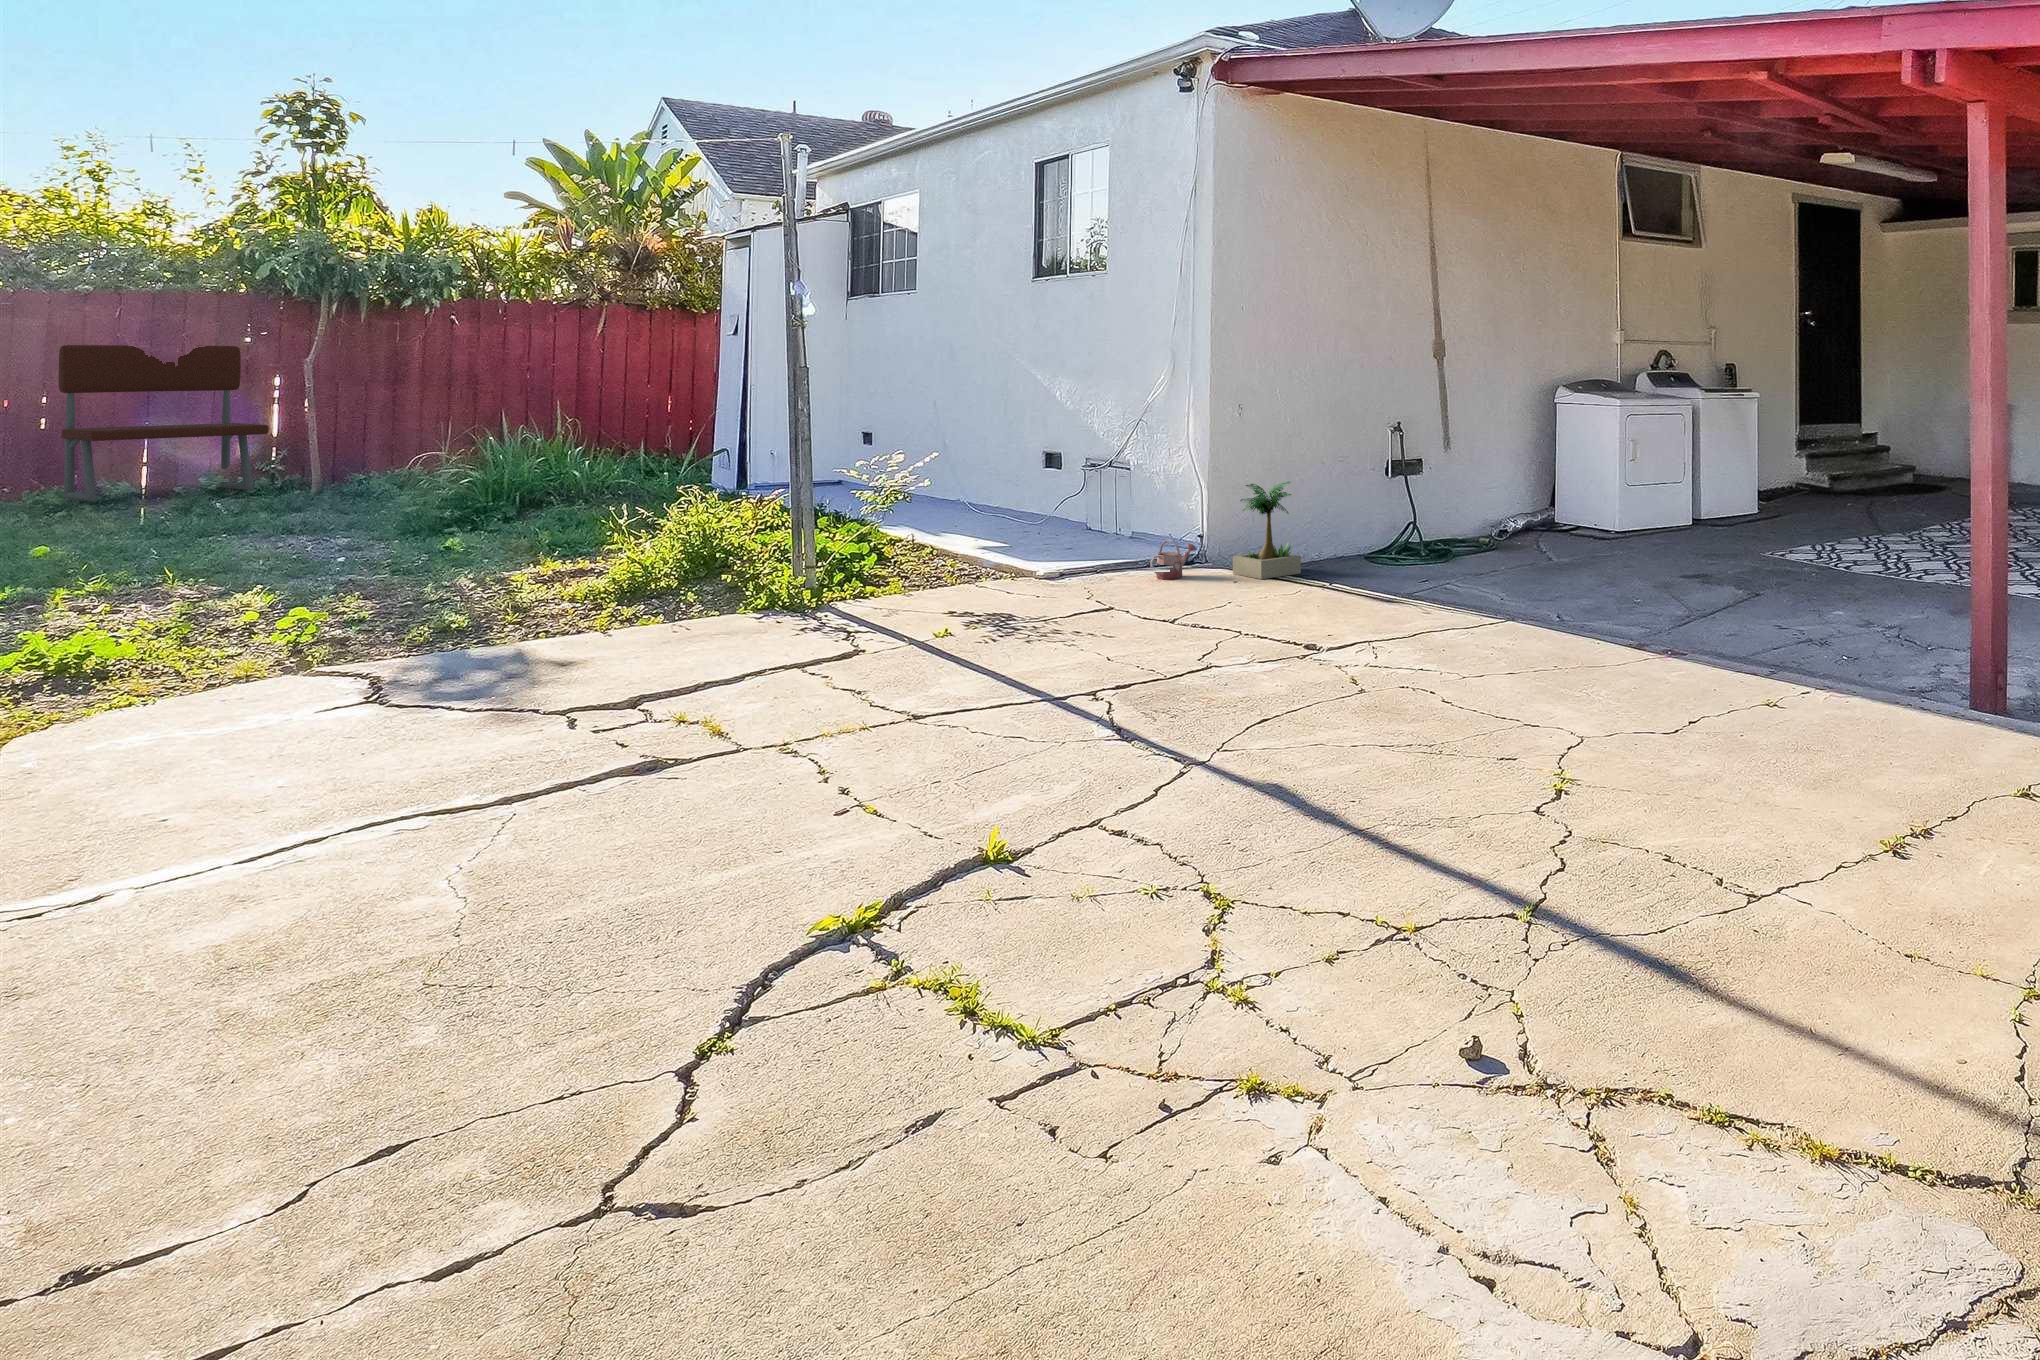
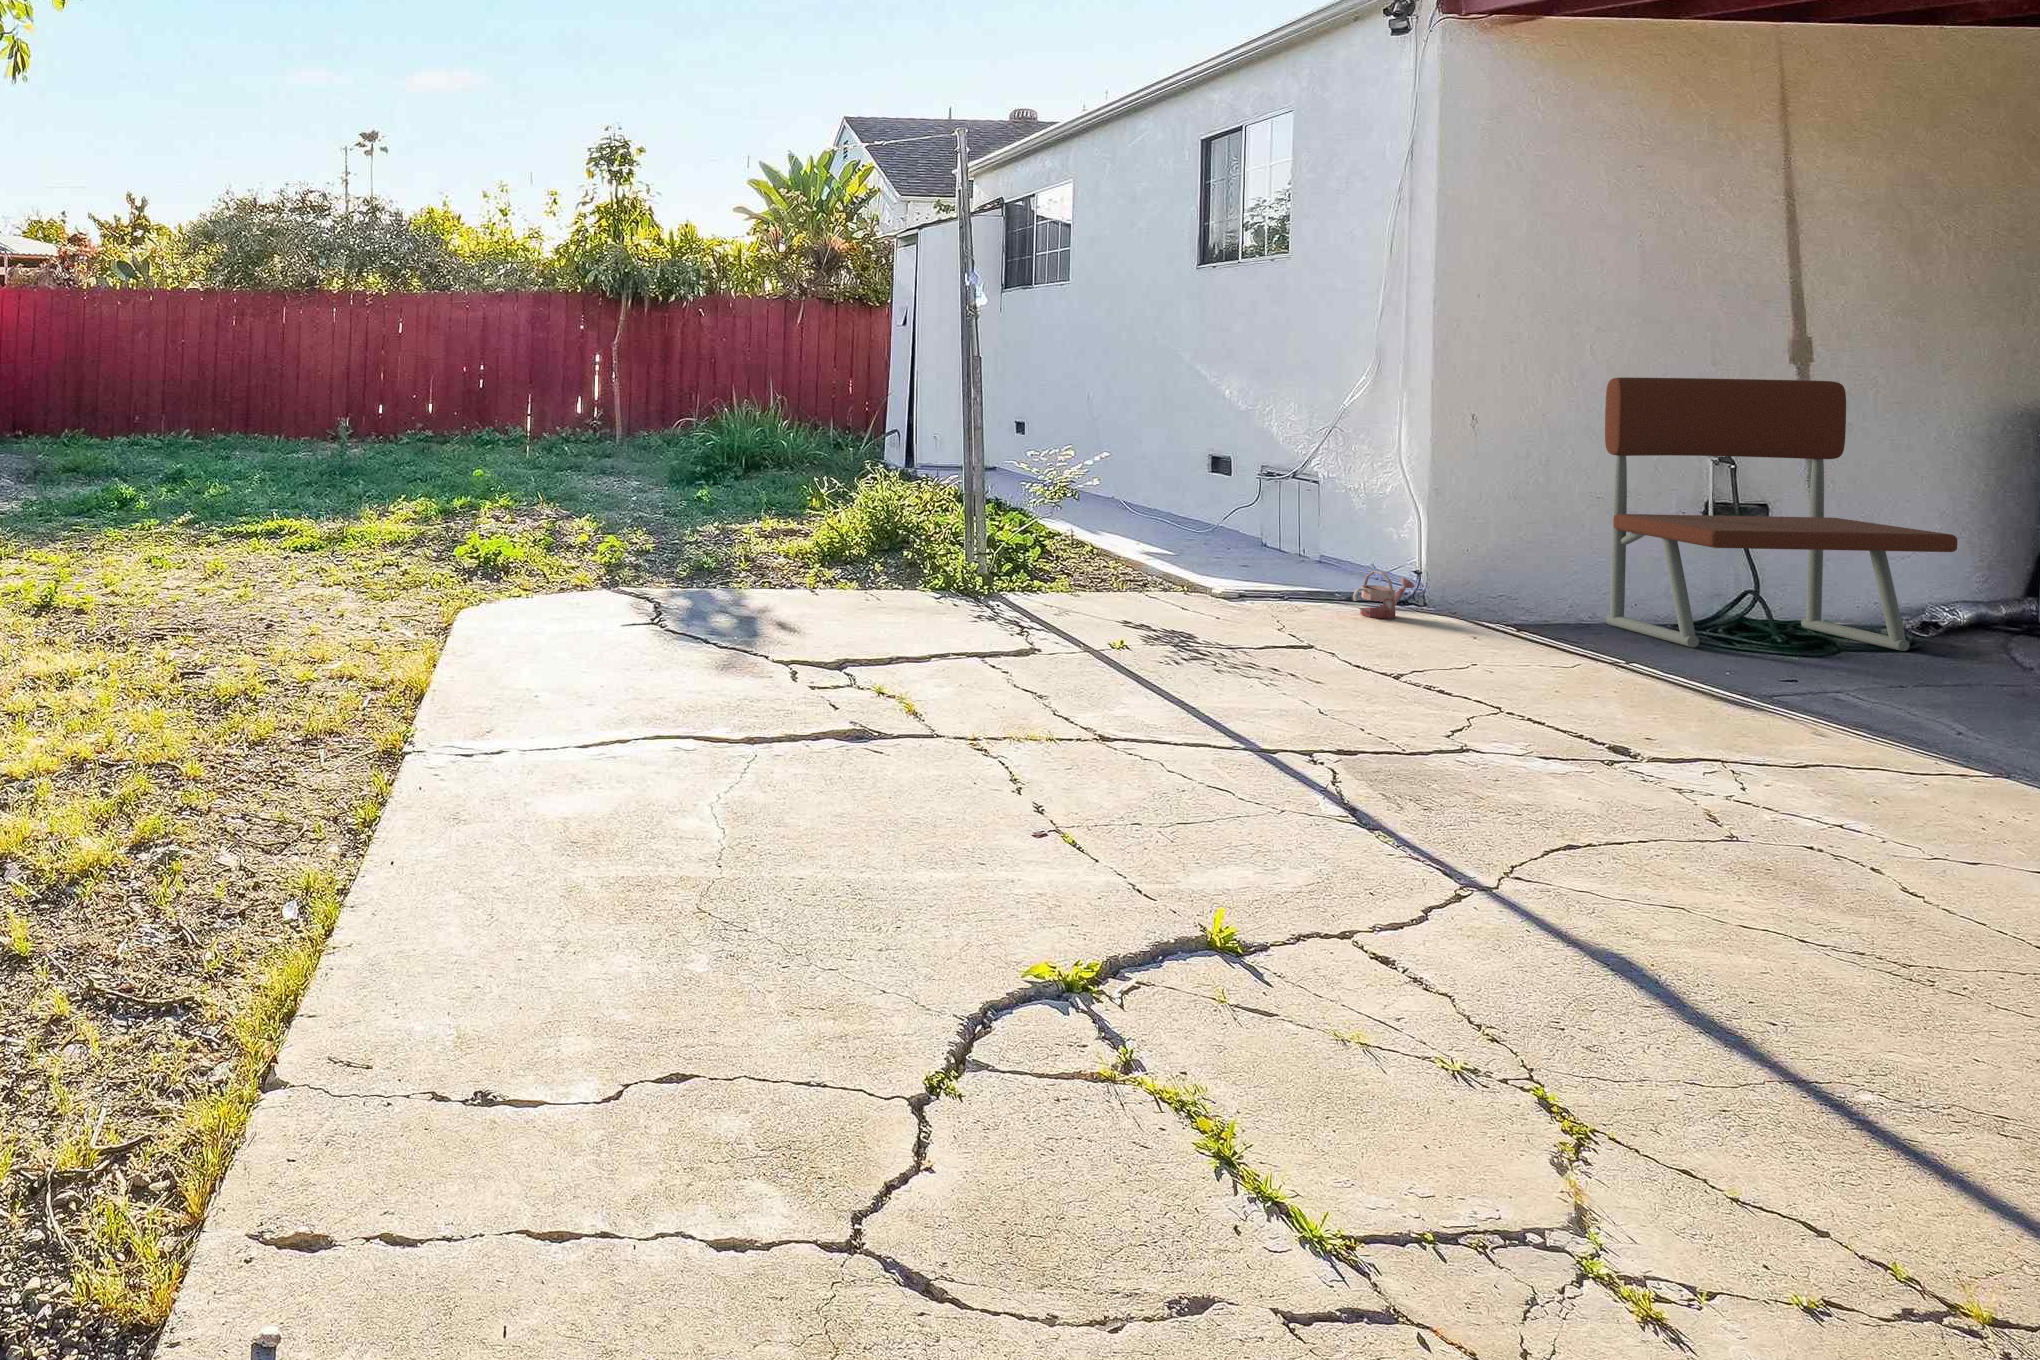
bench: present [59,345,269,502] -> present [1605,377,1957,651]
potted plant: present [1233,481,1301,579] -> none [1466,513,1572,637]

